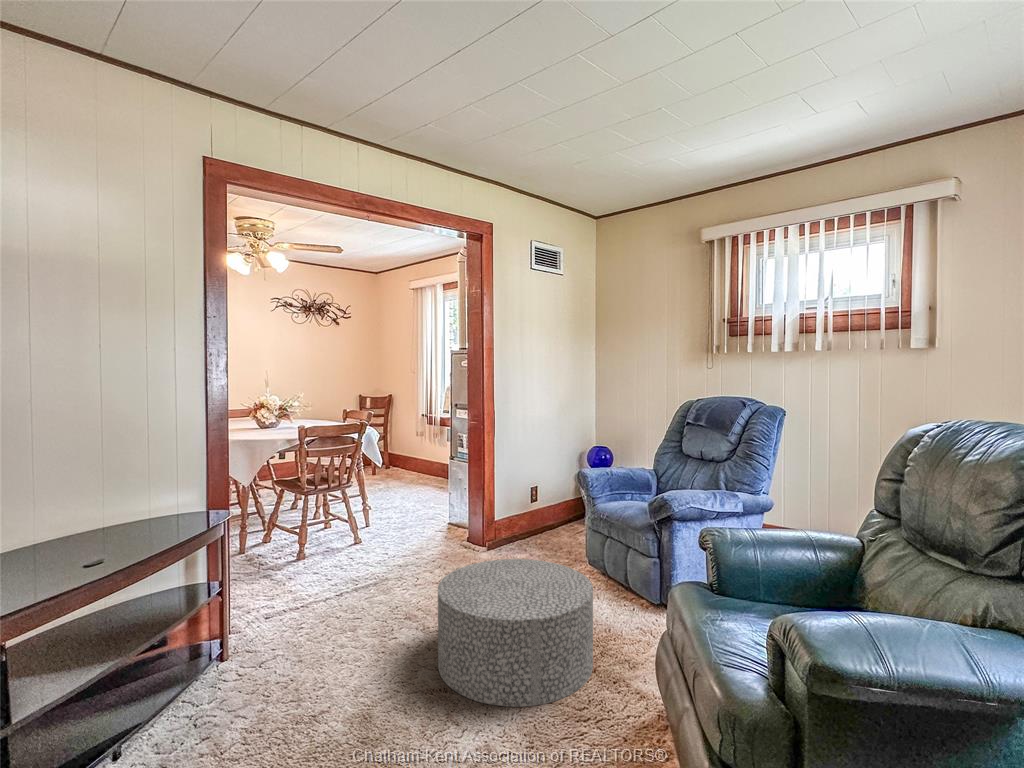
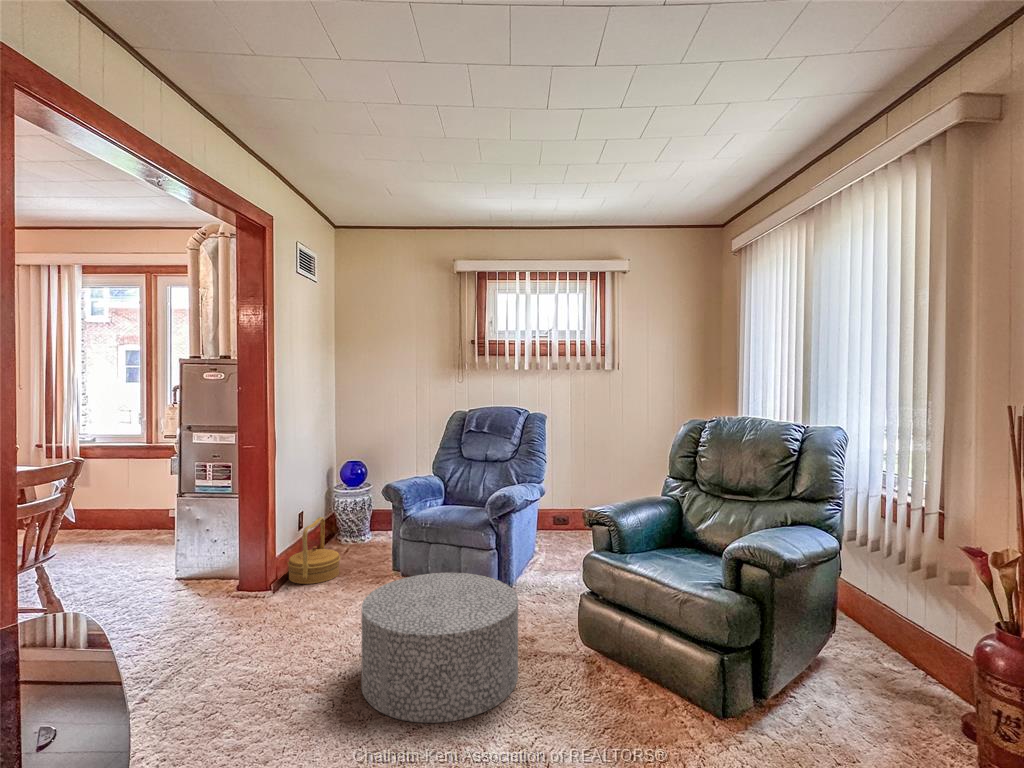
basket: none [510,494,556,553] -> present [288,517,340,584]

